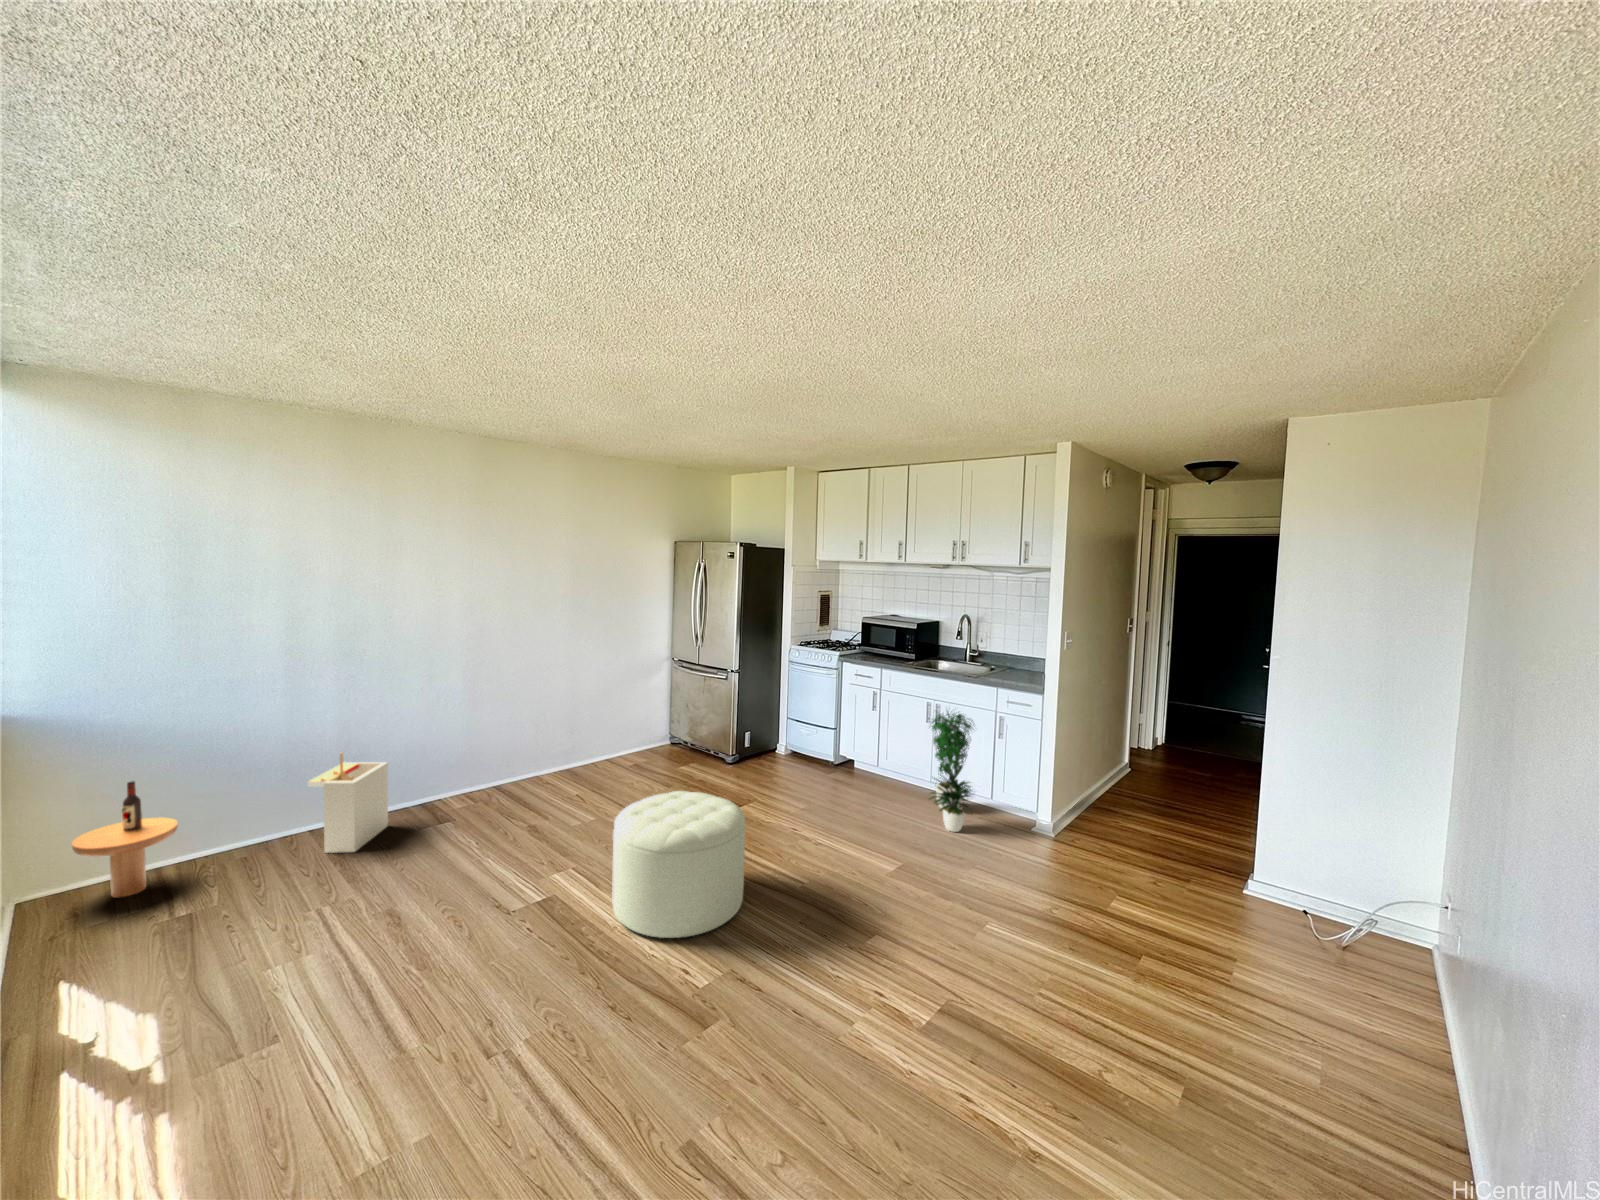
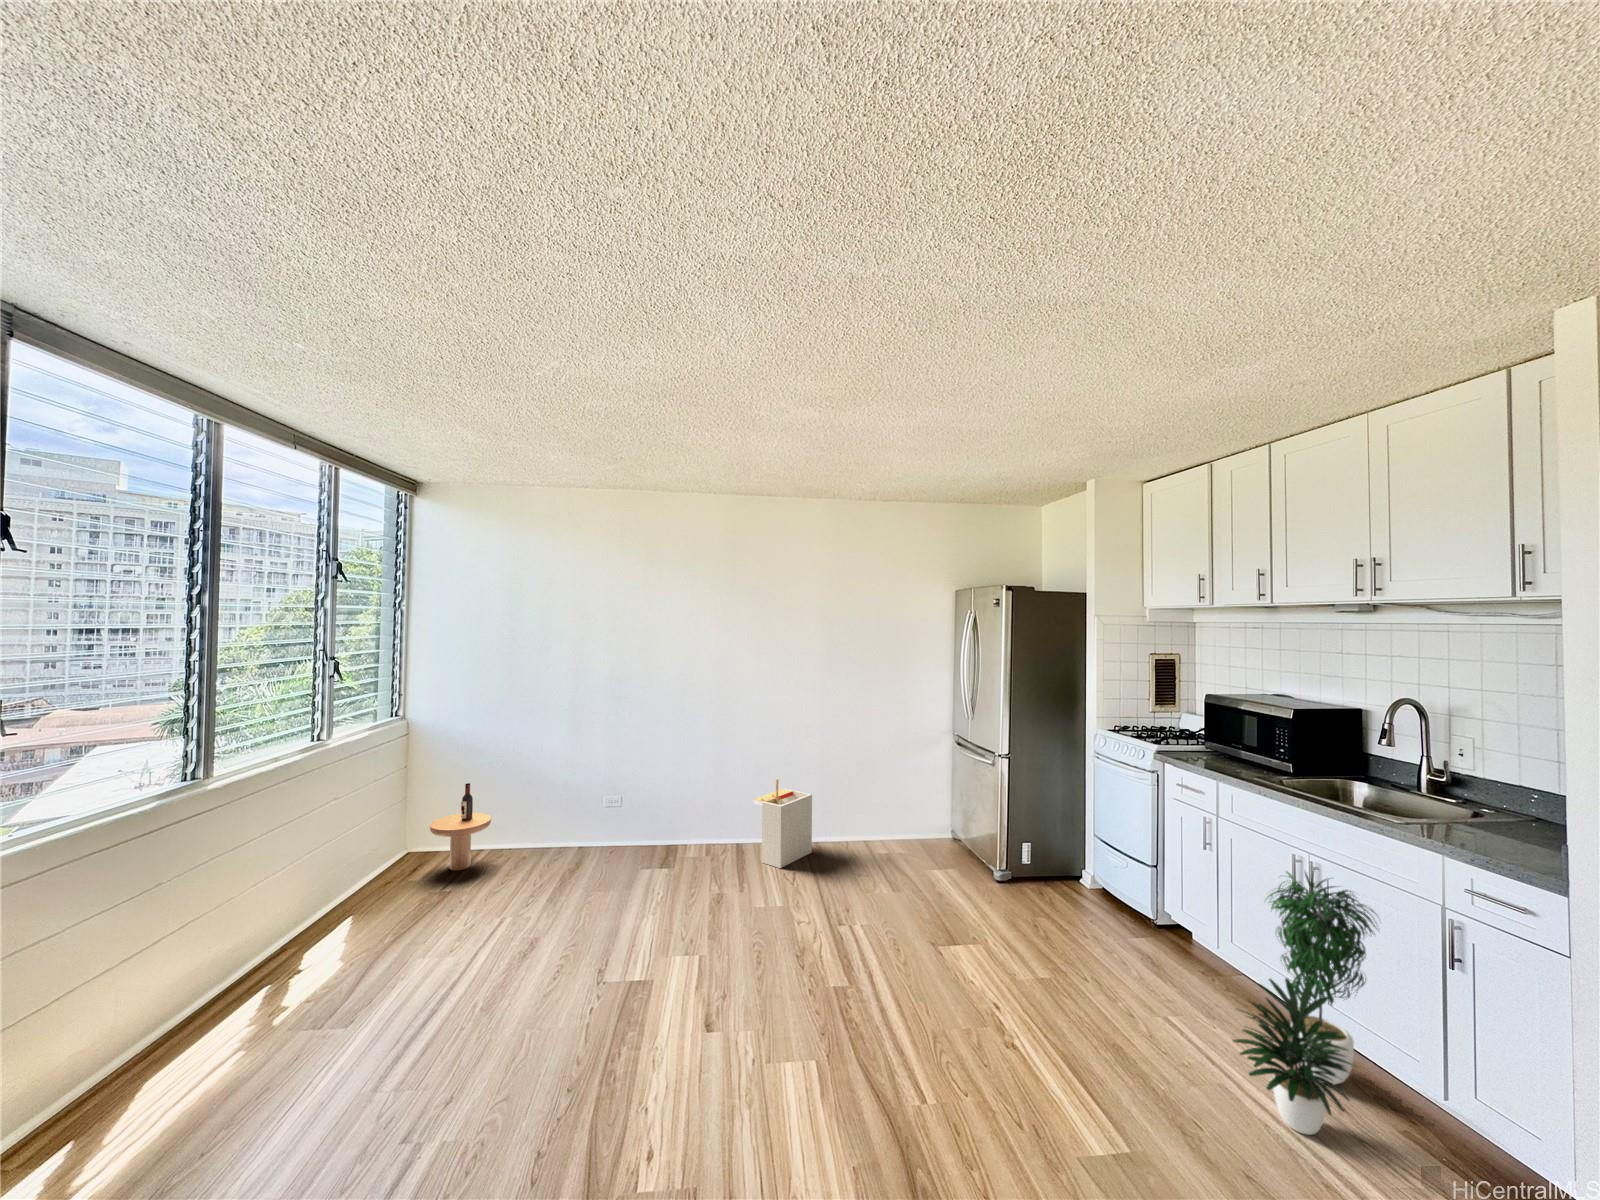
storage bin: present [308,753,388,853] -> present [754,779,812,868]
ottoman: present [613,791,745,938] -> none [664,898,834,1113]

